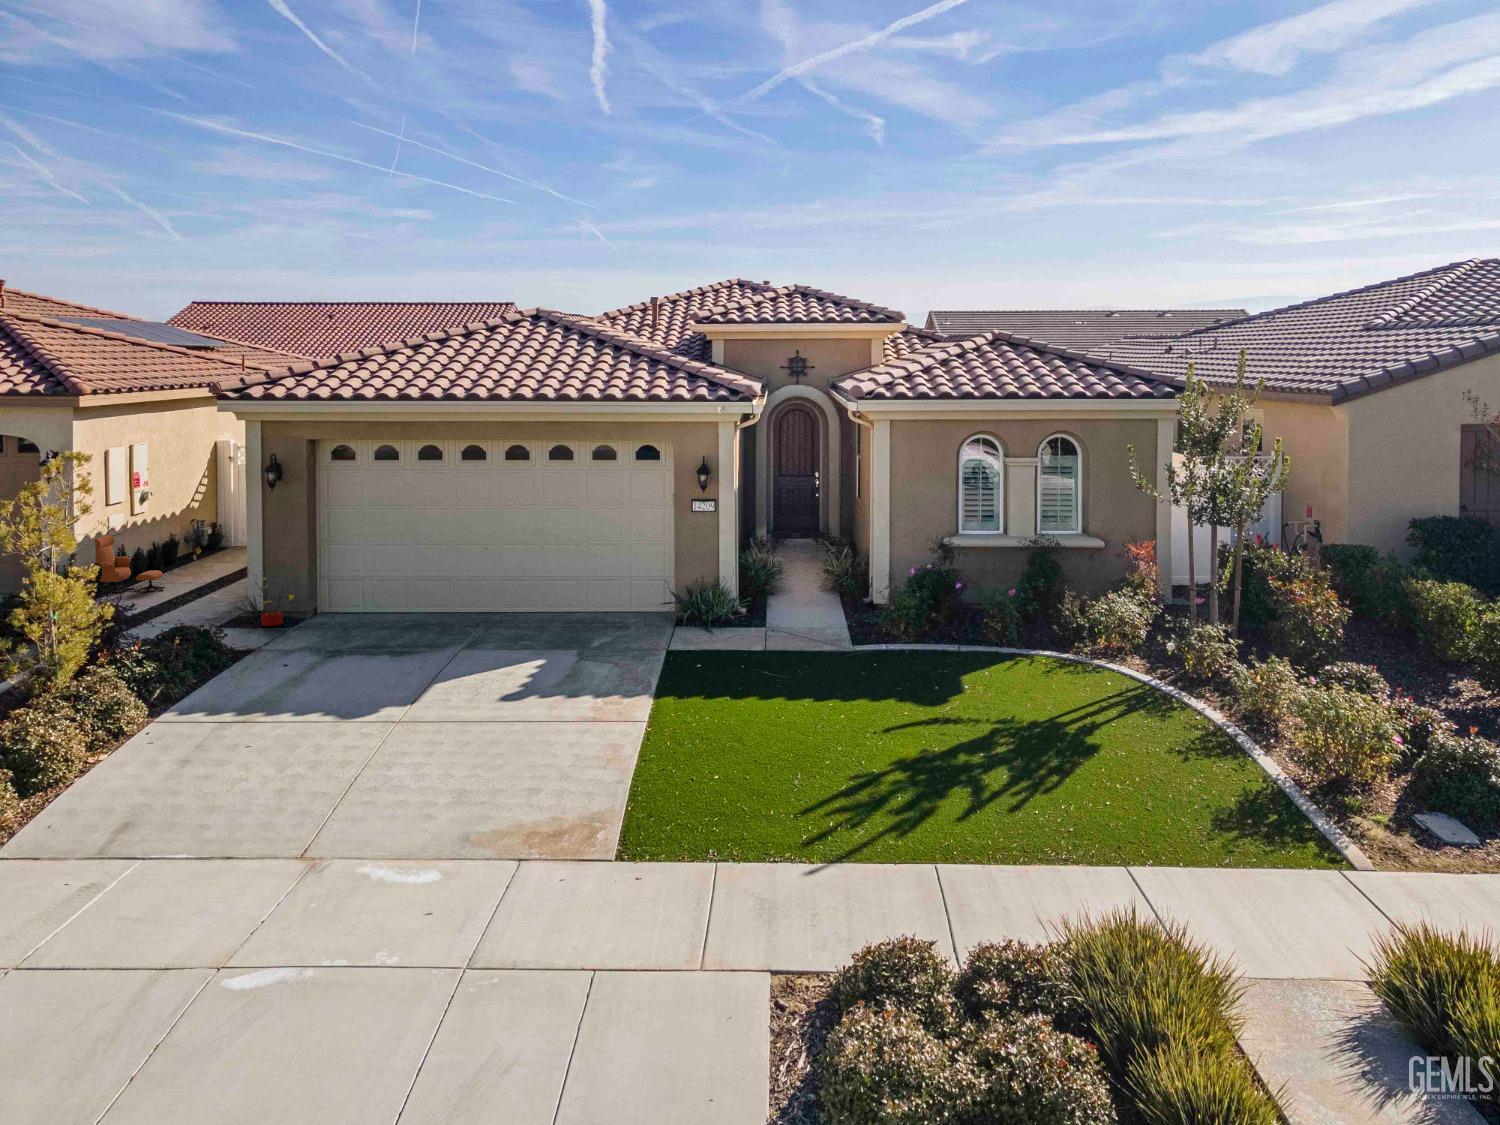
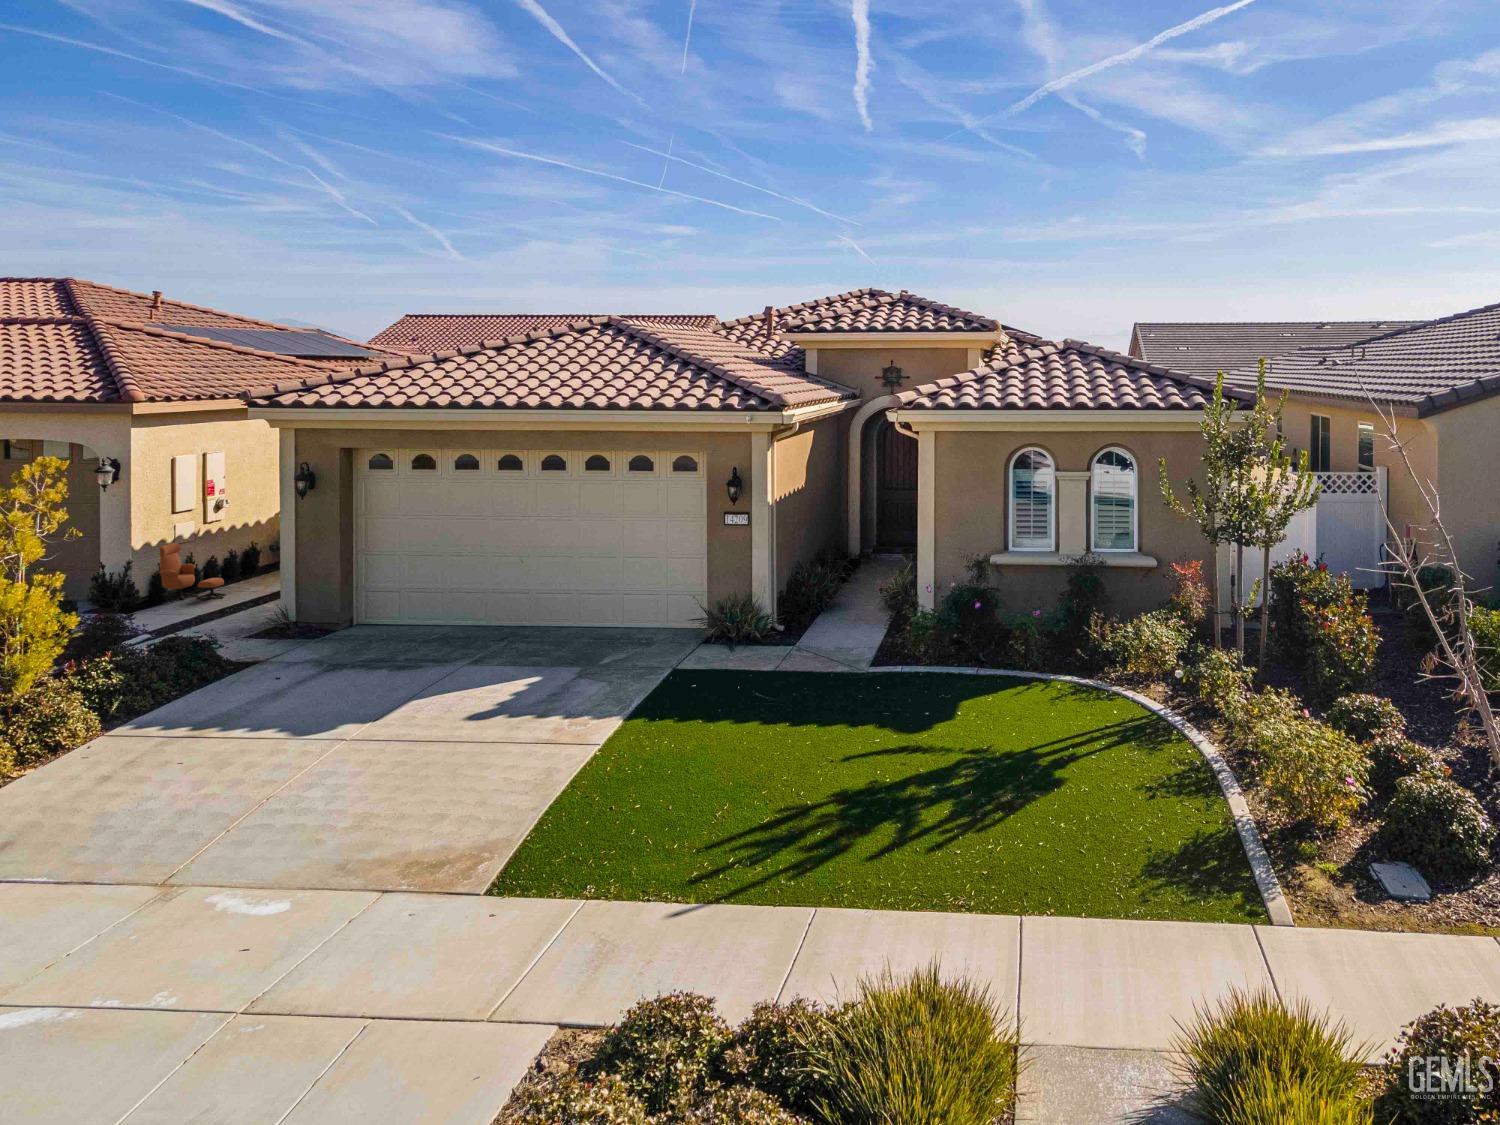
decorative plant: present [258,578,294,626] -> none [290,584,325,635]

